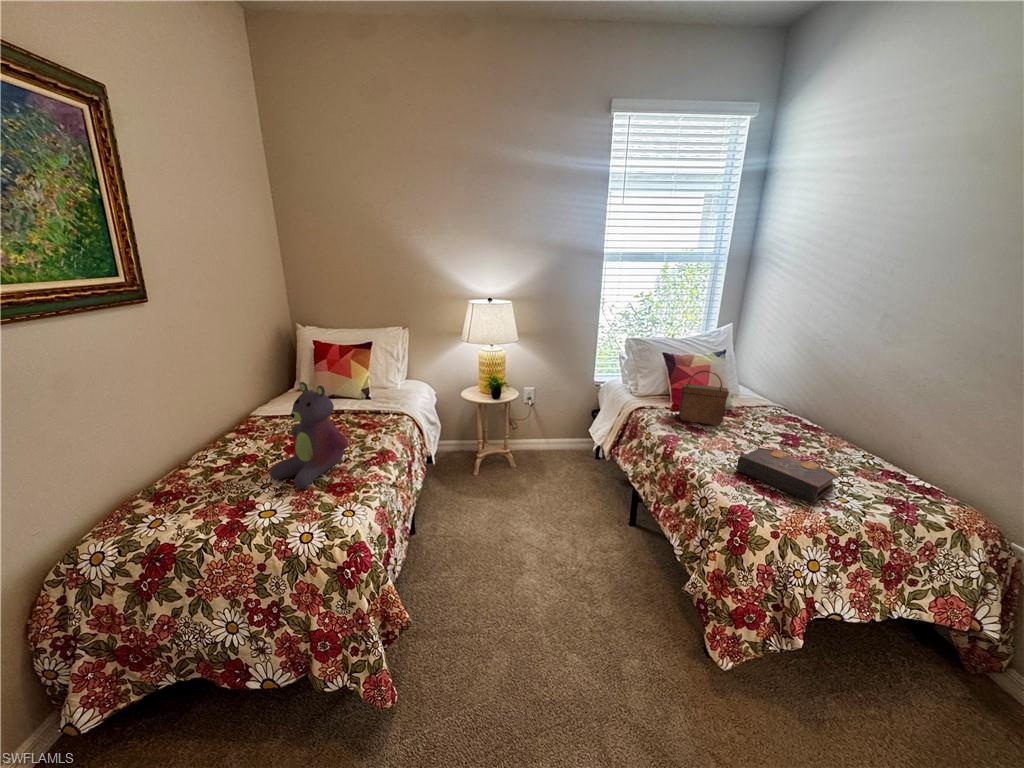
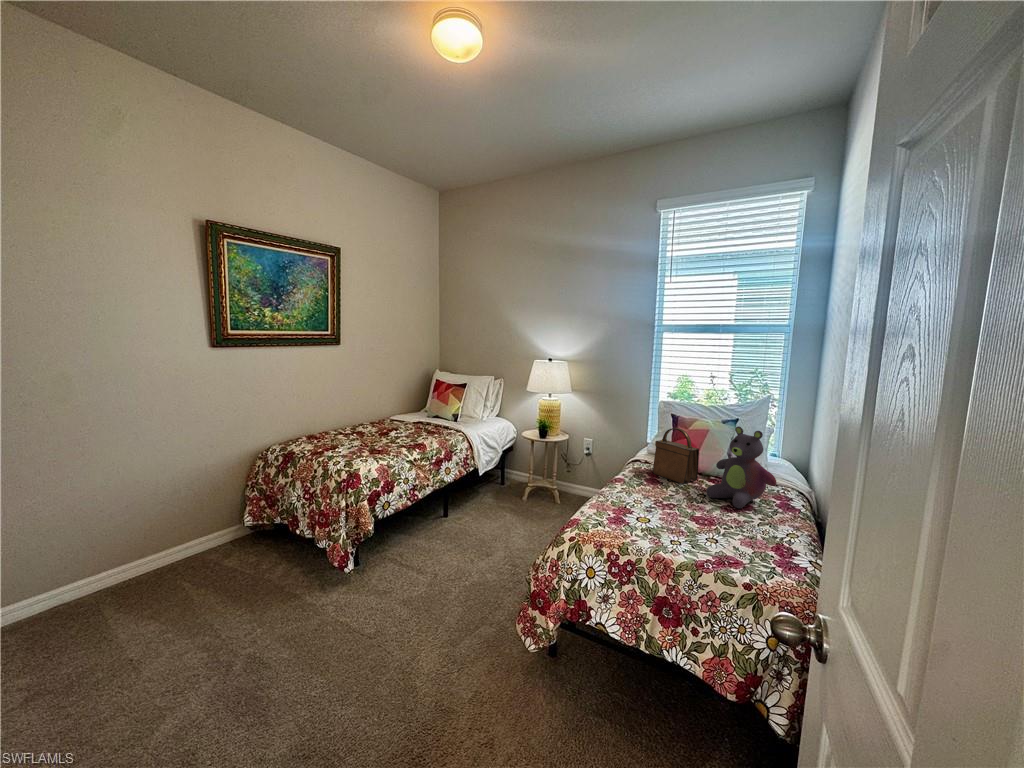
stuffed bear: present [269,382,348,488] -> present [706,426,776,508]
book: present [736,446,840,503] -> none [619,491,690,535]

